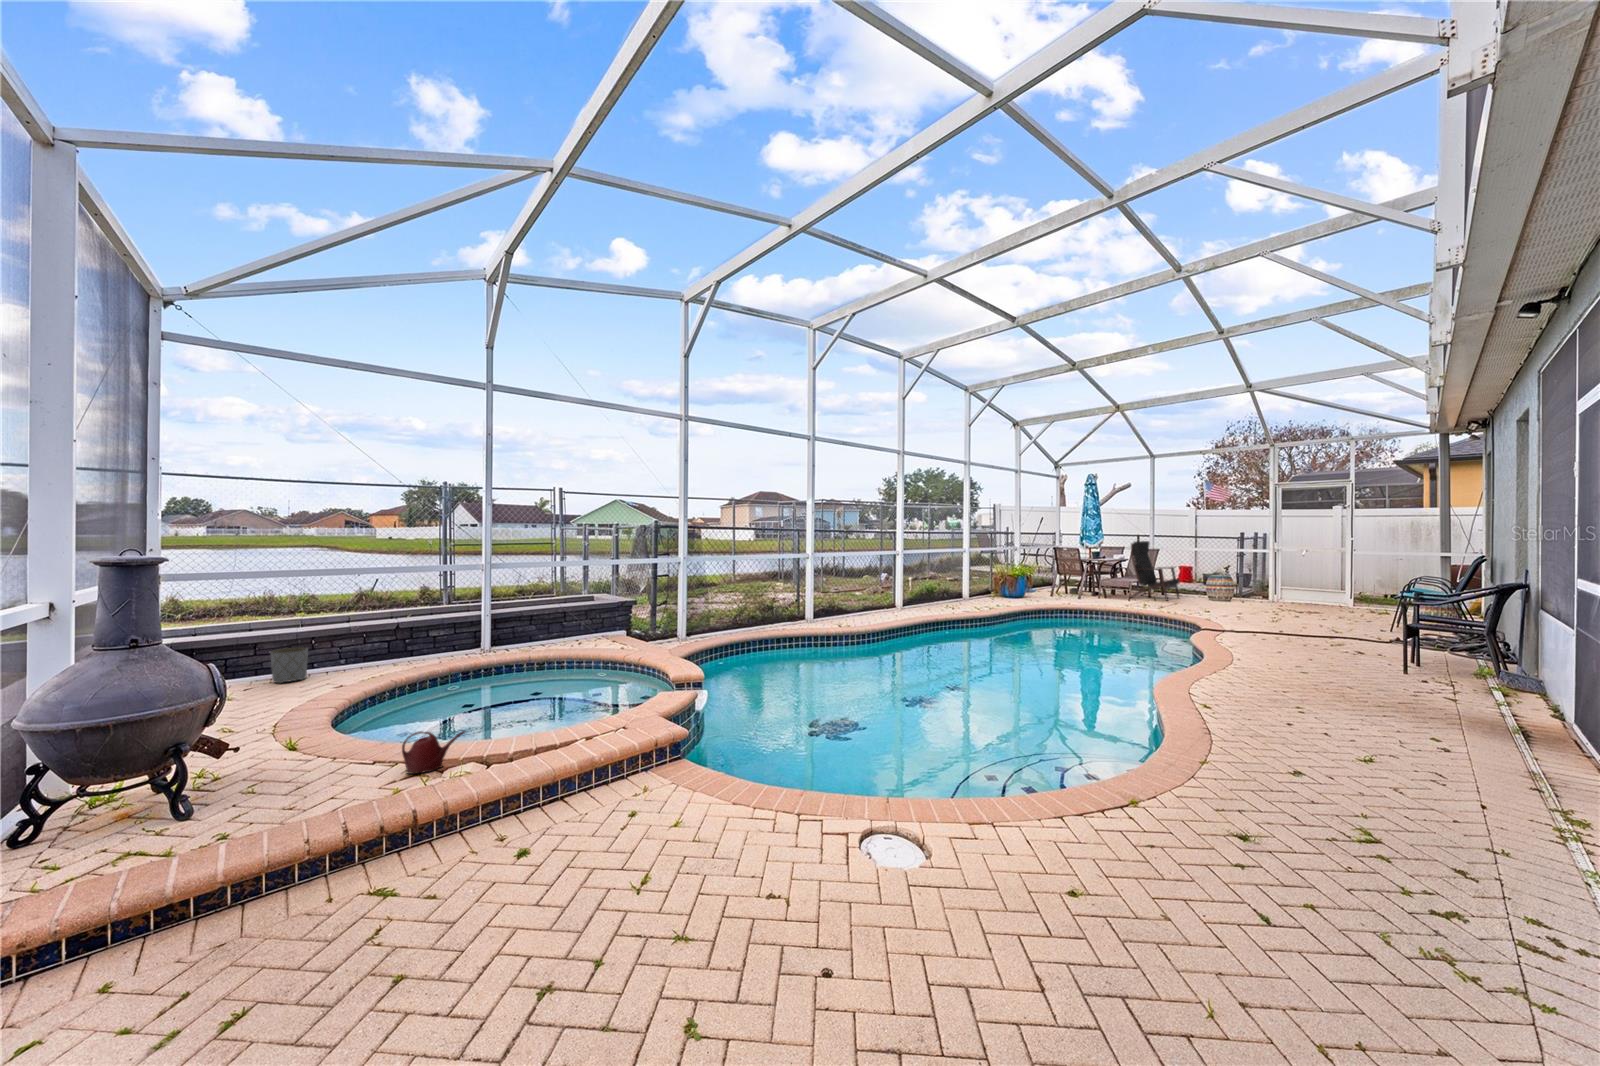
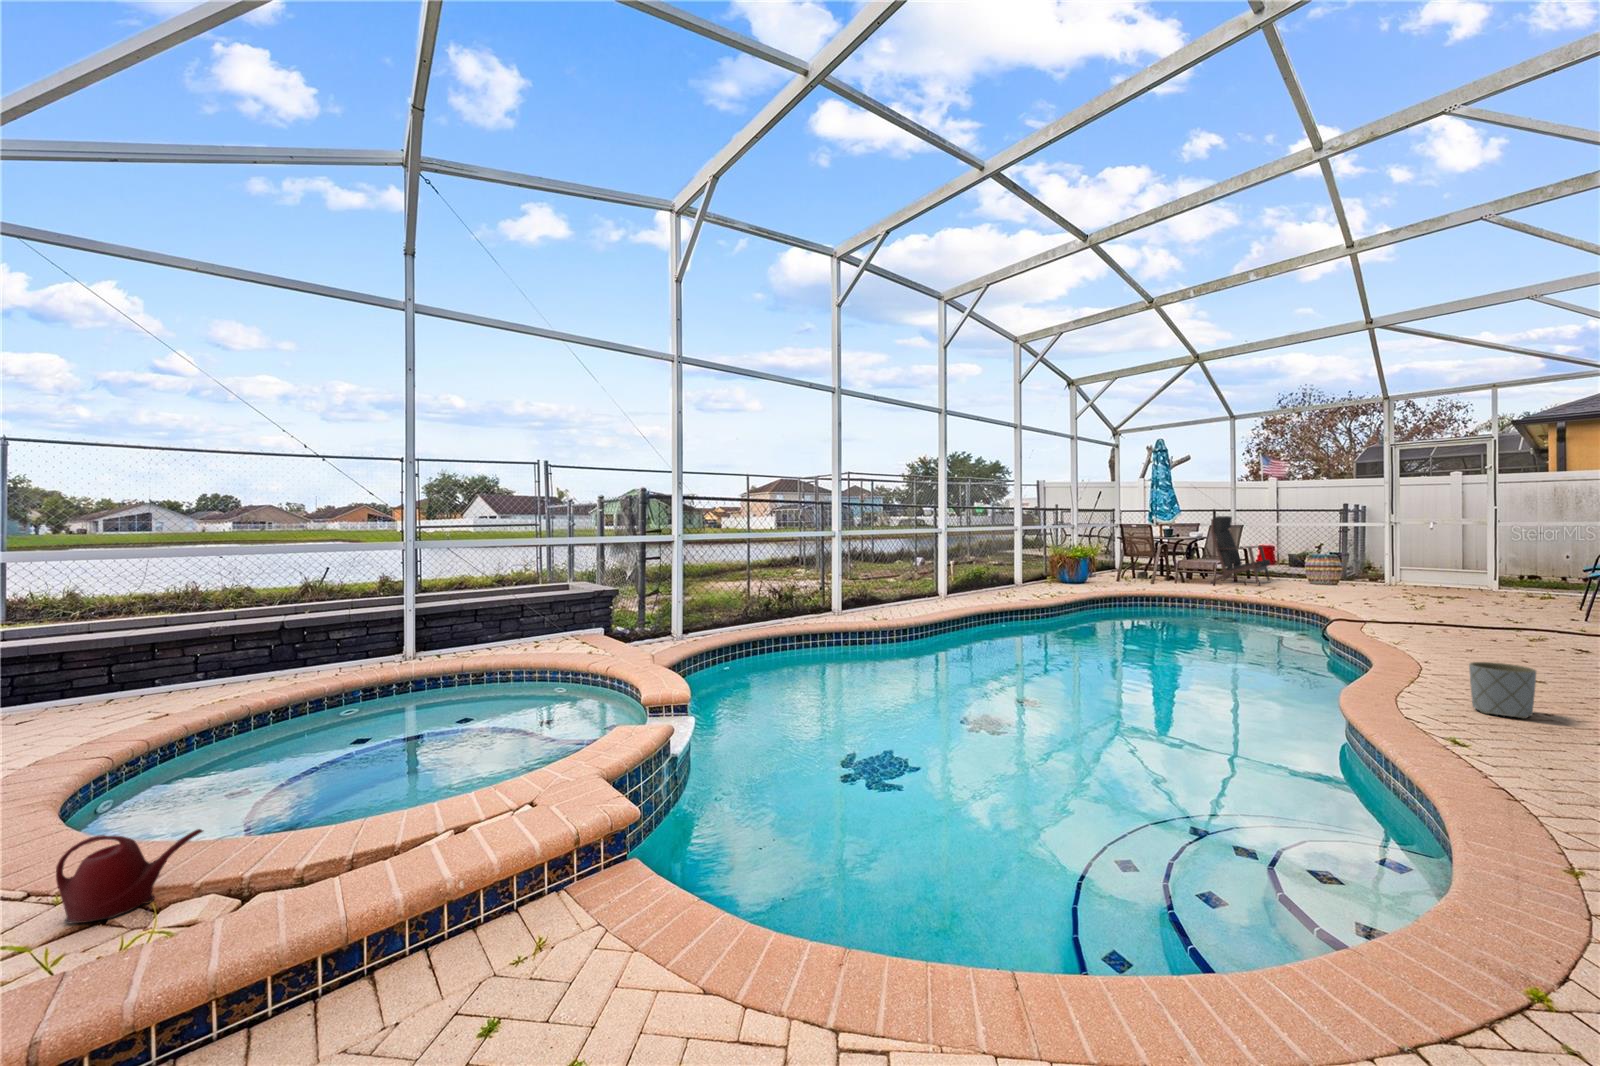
planter: present [270,647,308,684] -> present [1469,662,1536,719]

